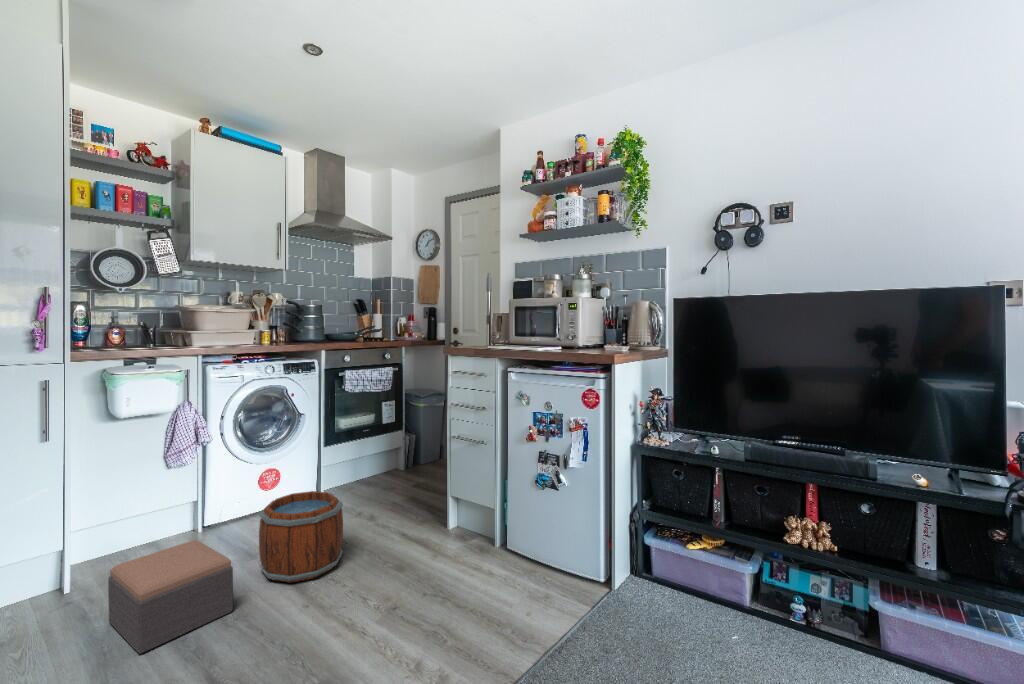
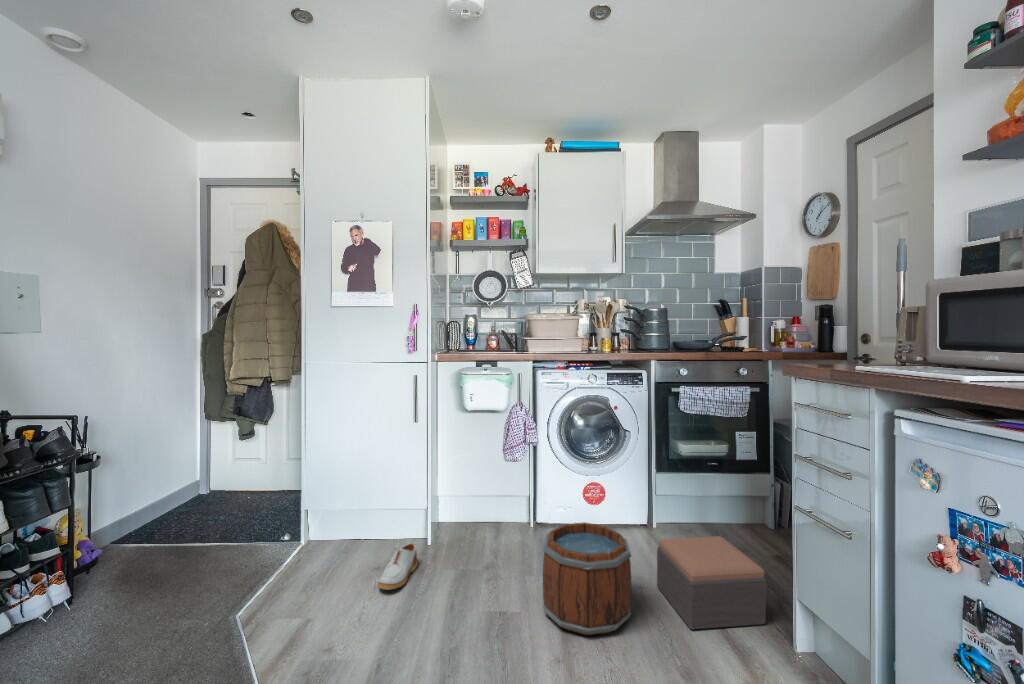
footstool: present [108,540,233,653] -> present [657,536,766,629]
shoe: none [29,582,74,641] -> present [378,544,418,590]

